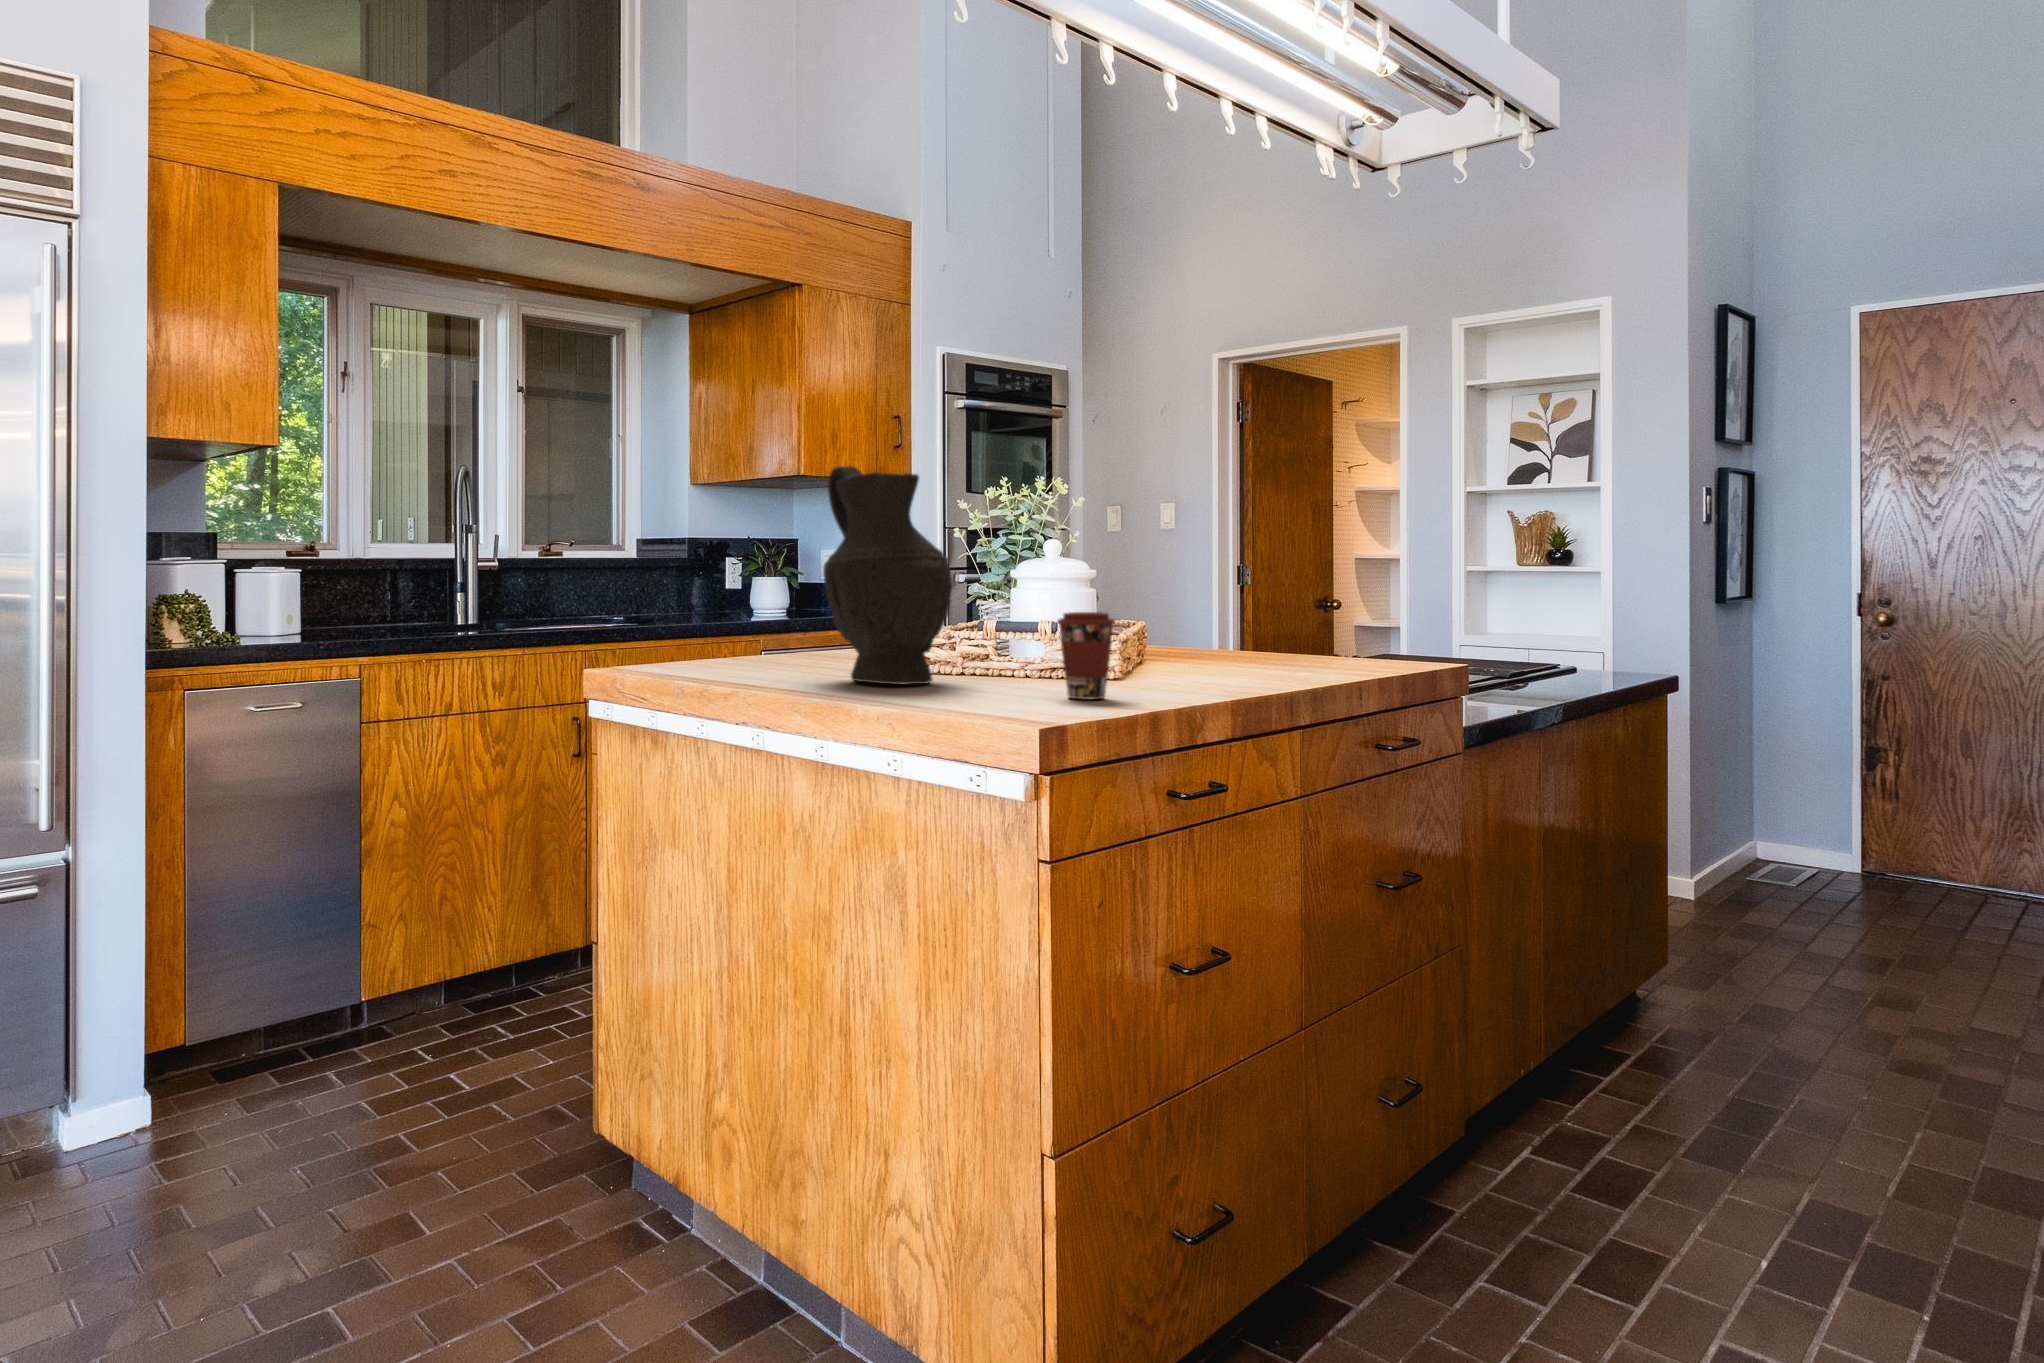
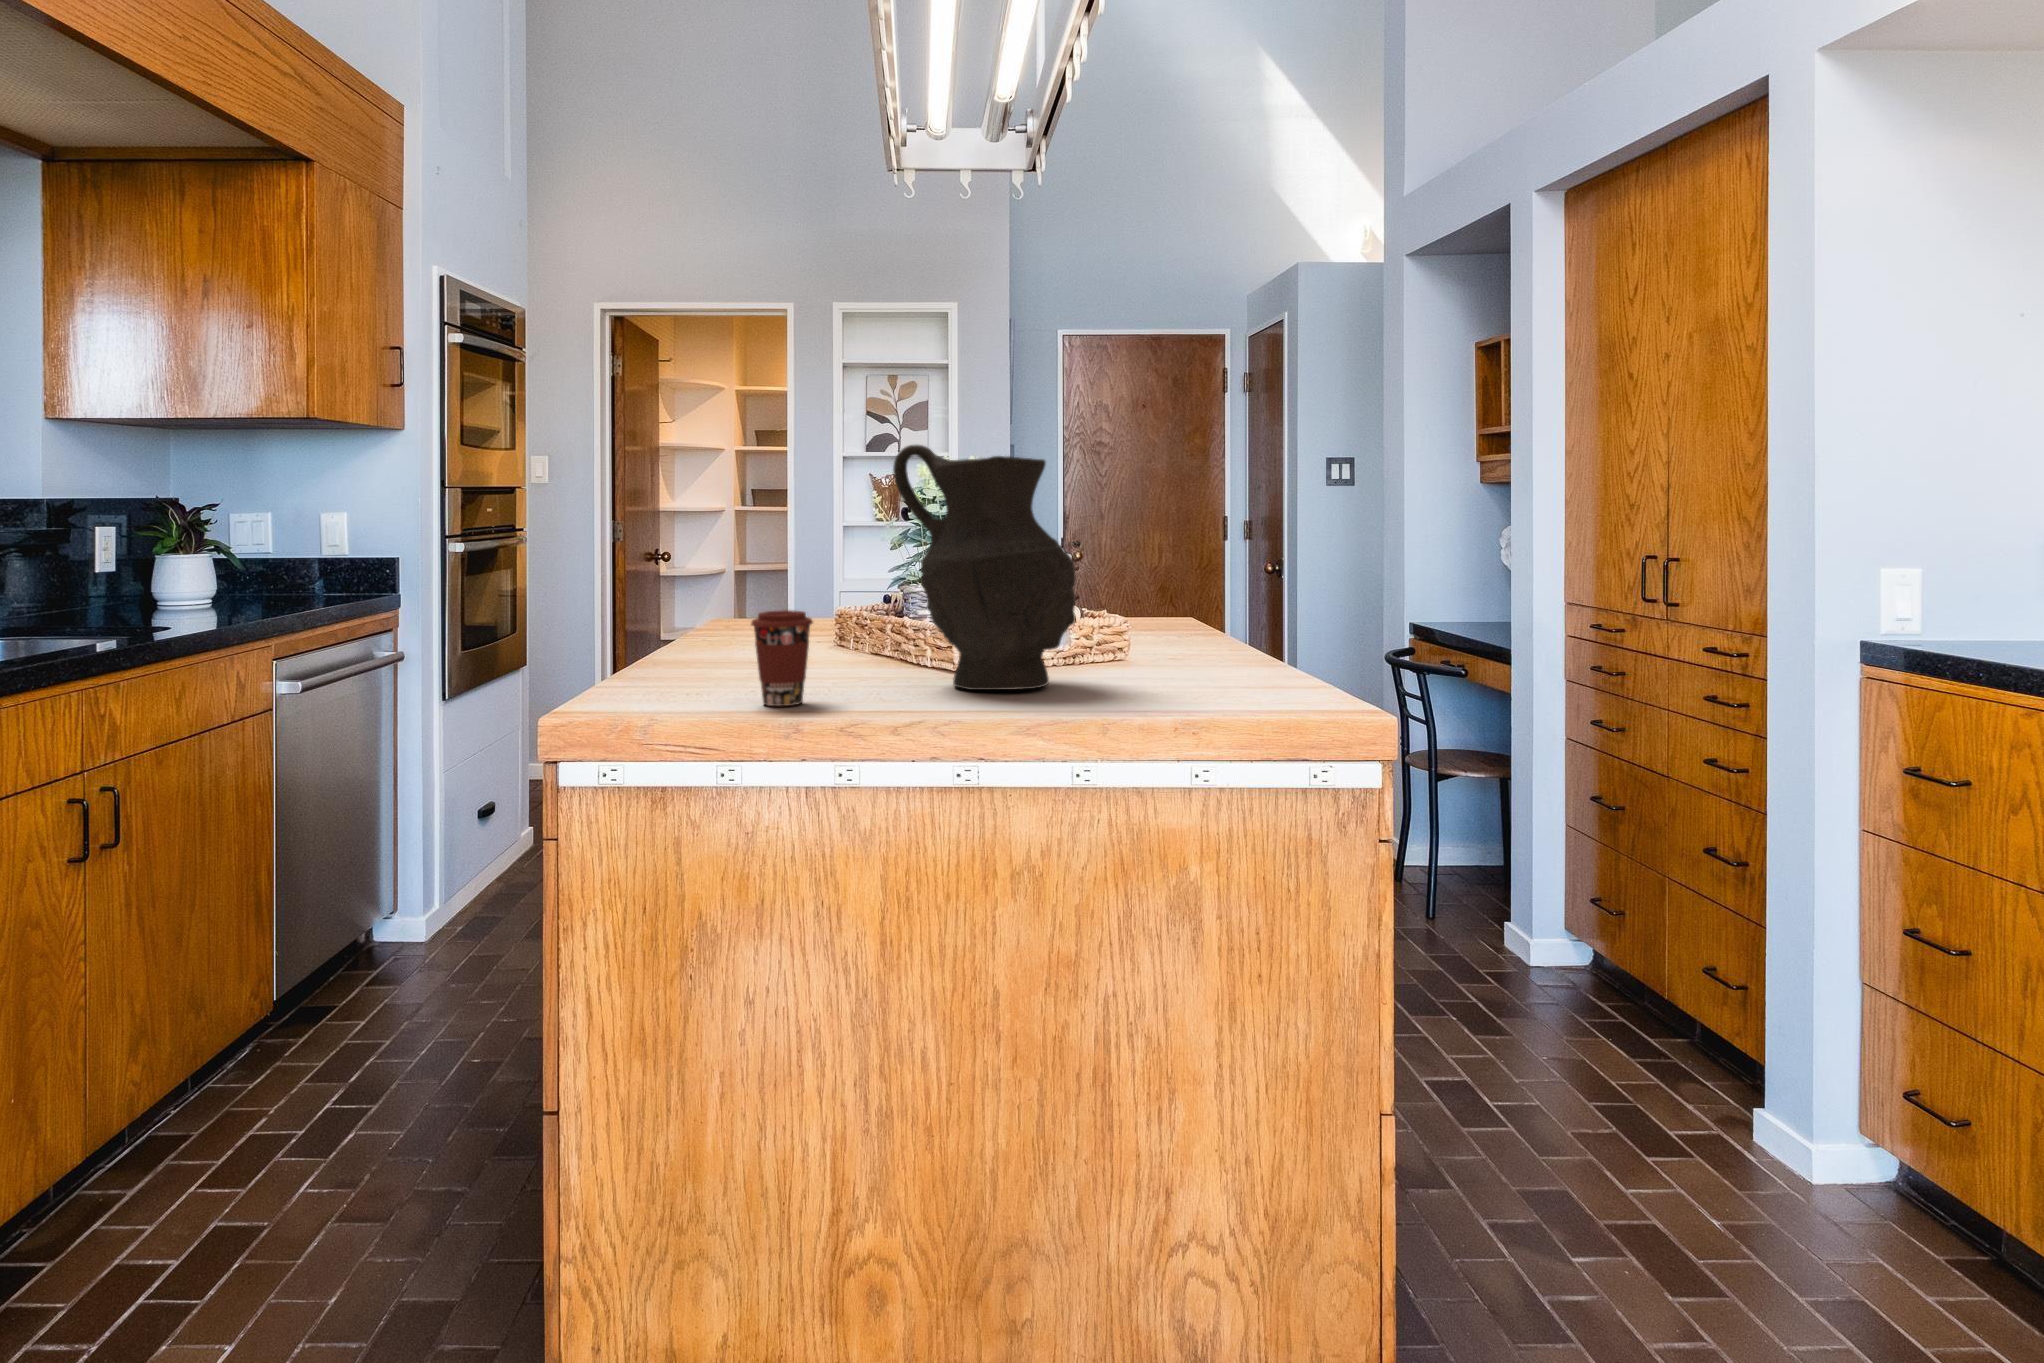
coffee cup: present [1057,612,1115,700] -> present [751,610,813,706]

